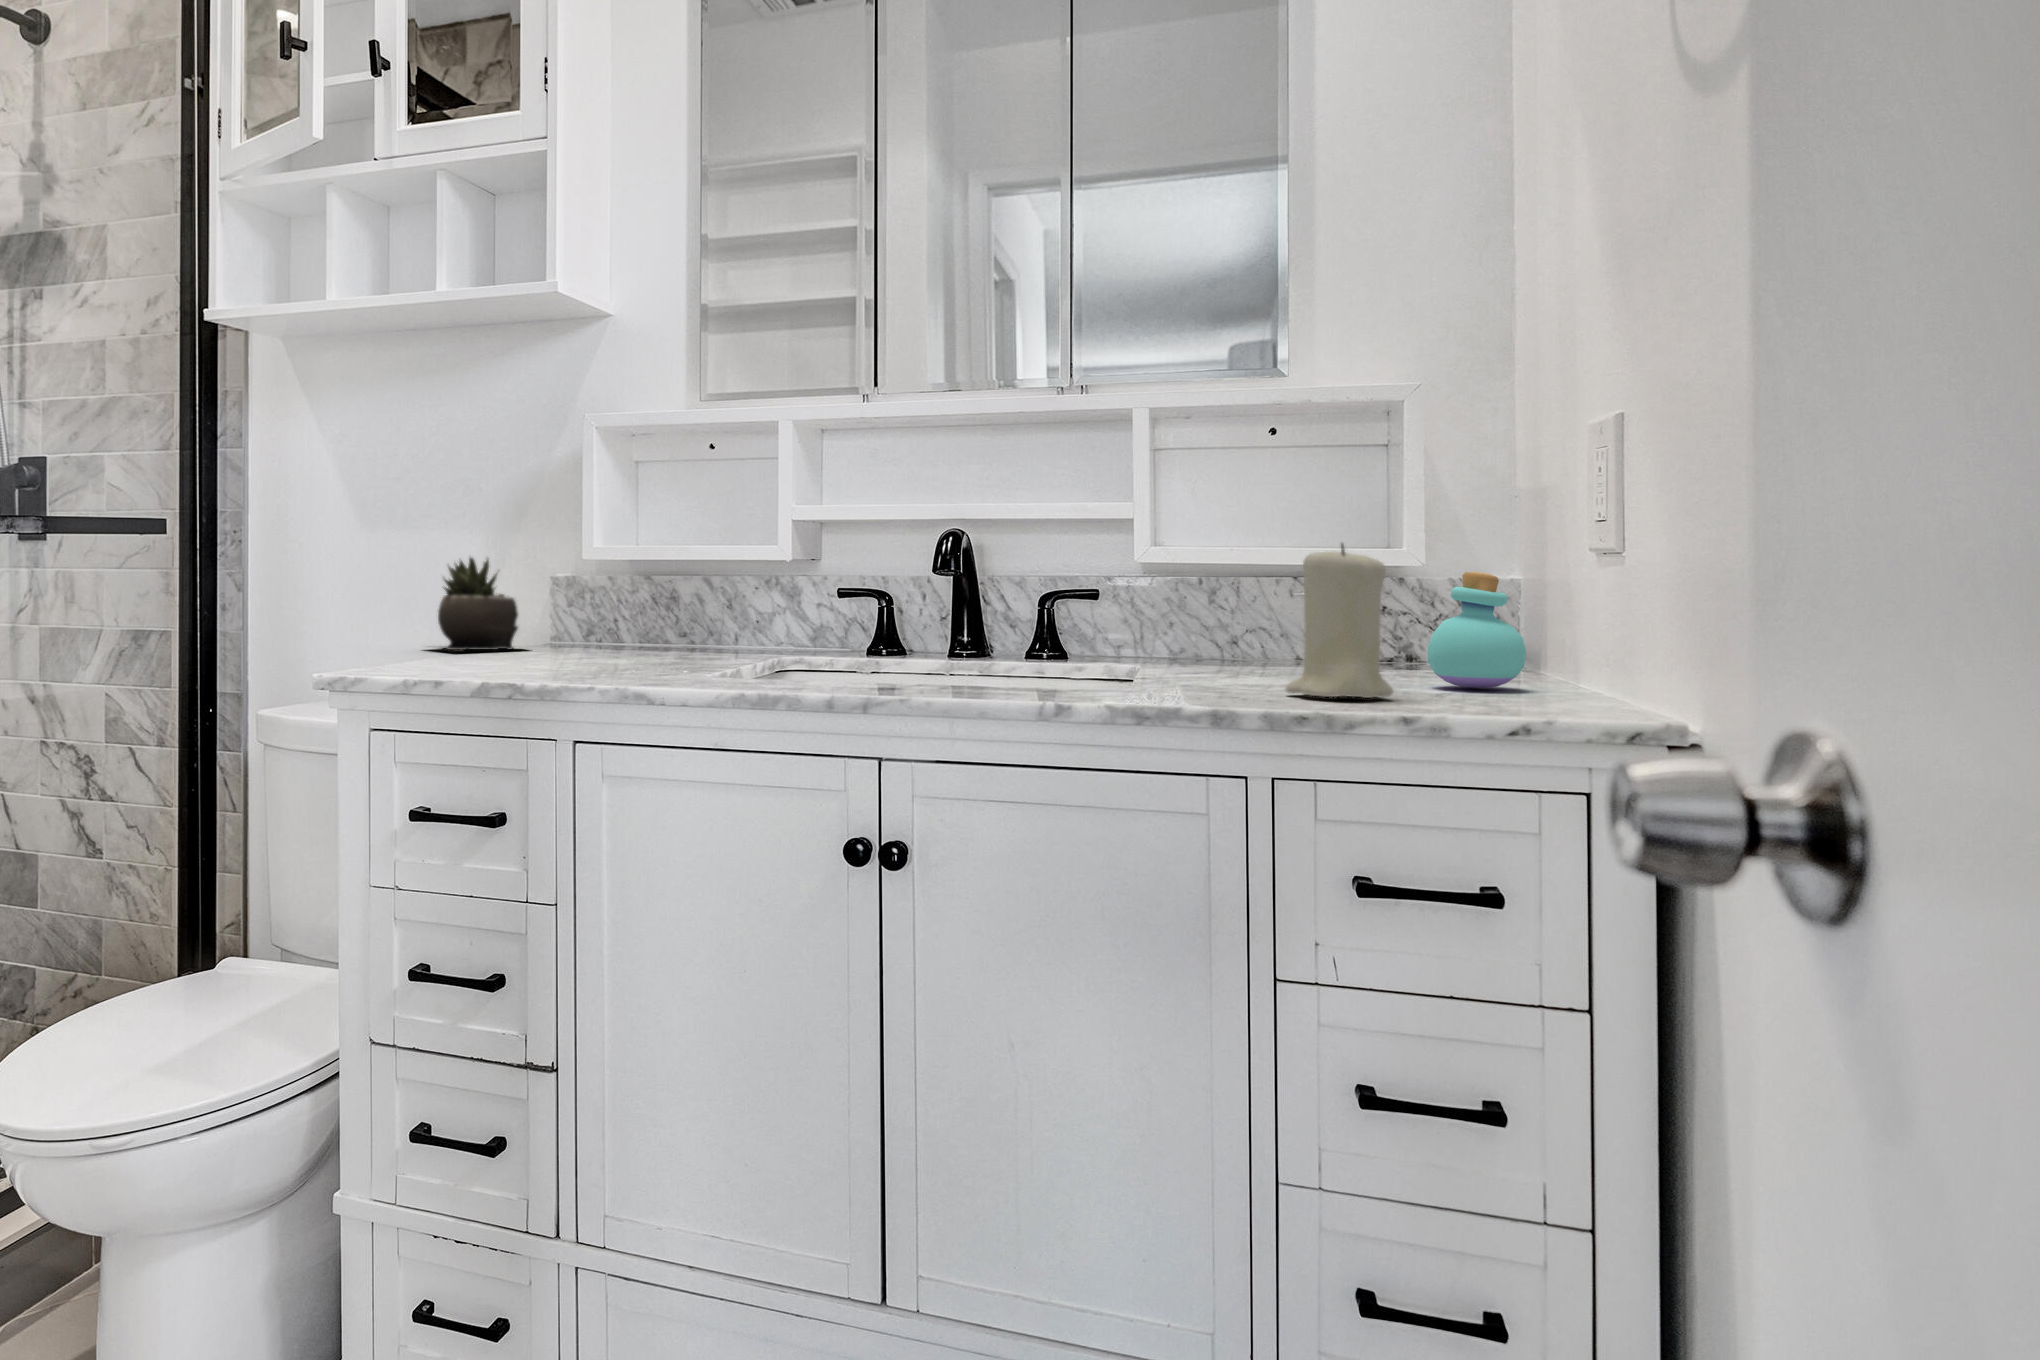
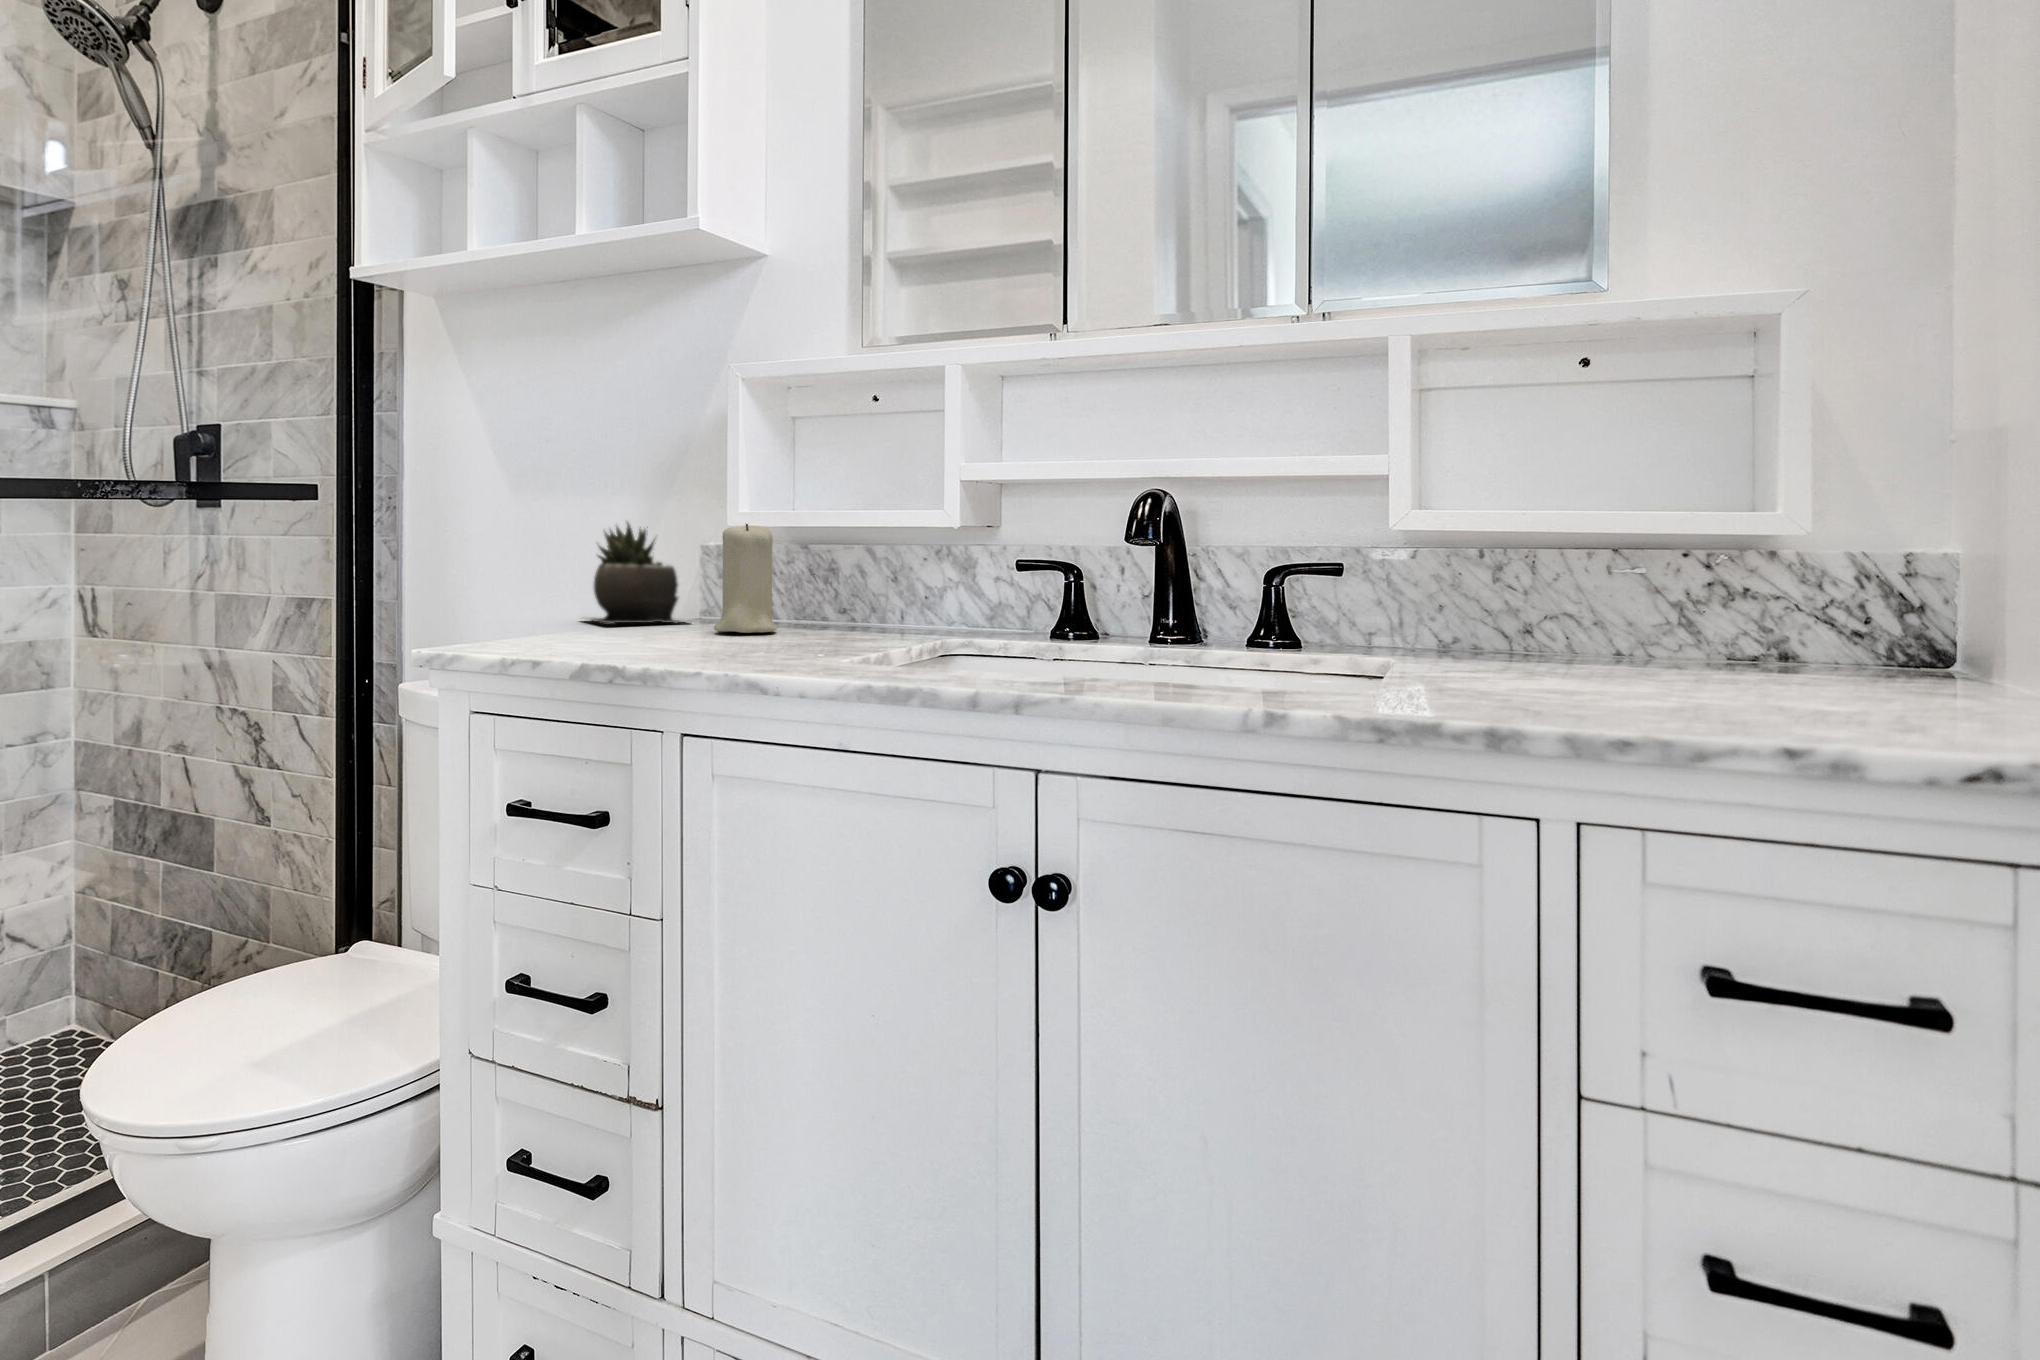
candle: present [1286,544,1394,698] -> present [714,524,777,633]
perfume bottle: present [1428,572,1526,688] -> none [1789,549,1947,711]

